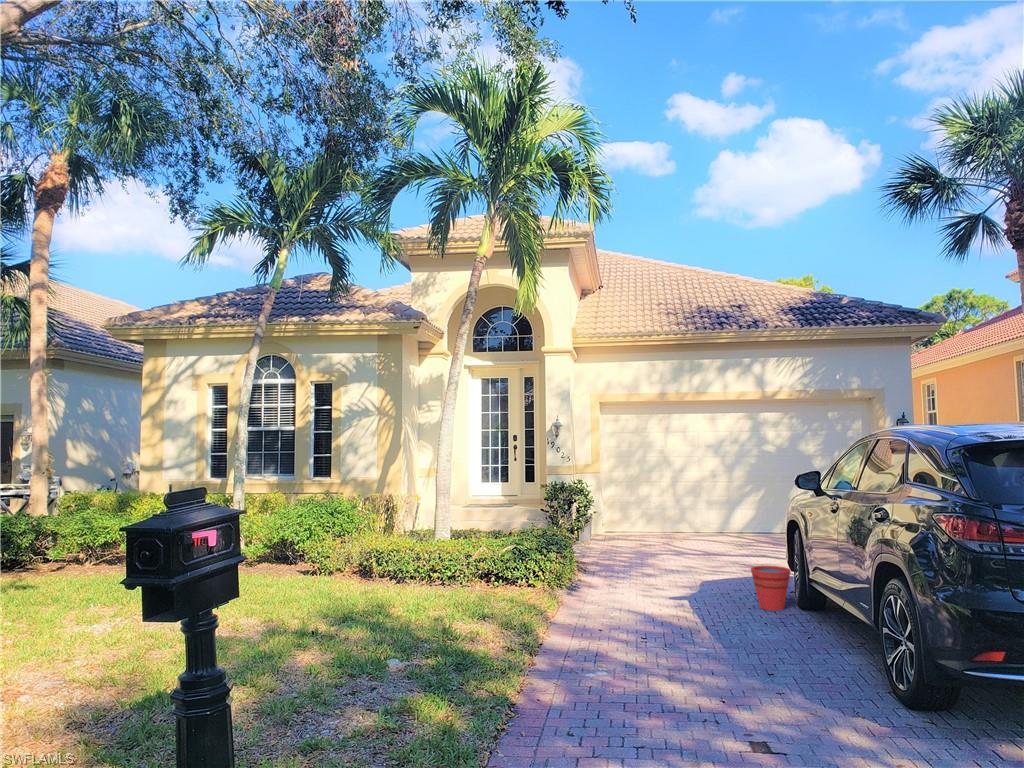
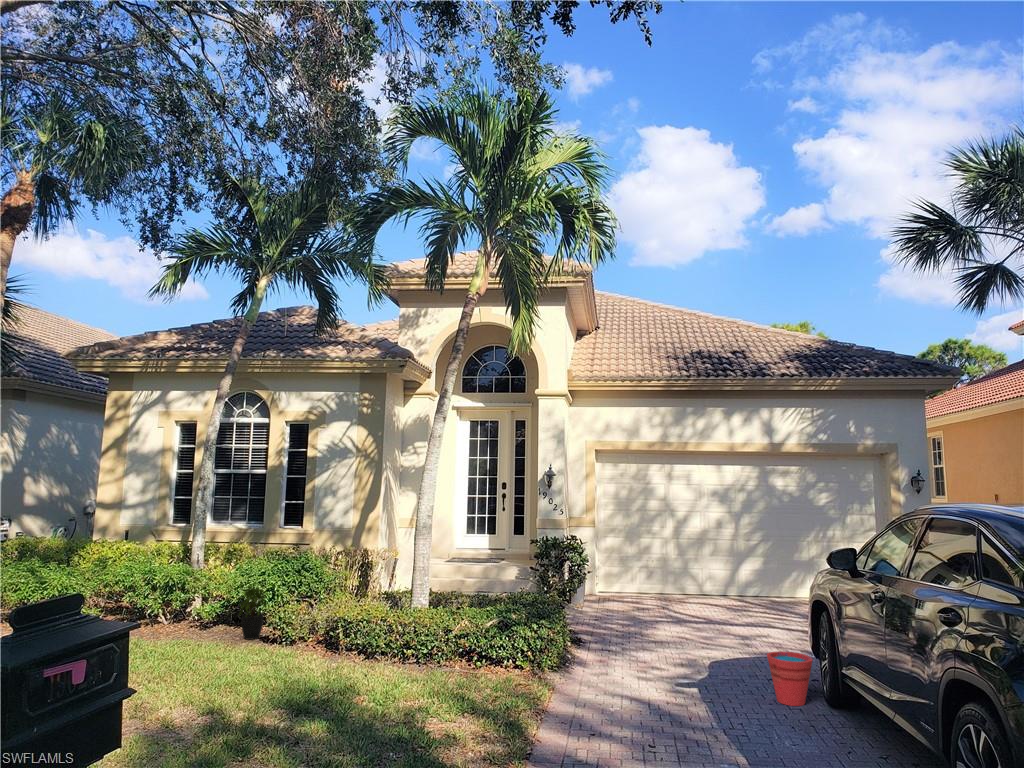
potted plant: none [278,525,310,573] -> present [240,586,269,640]

